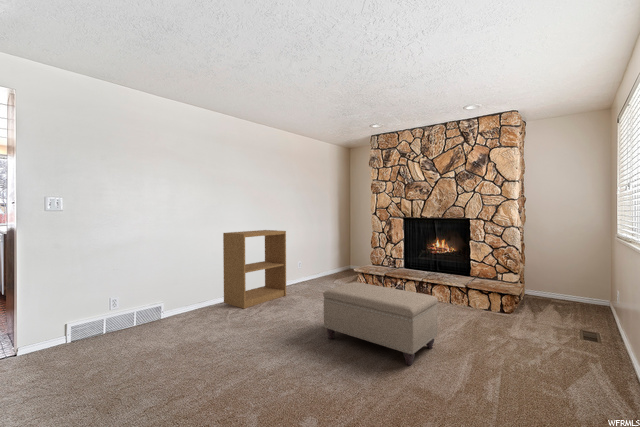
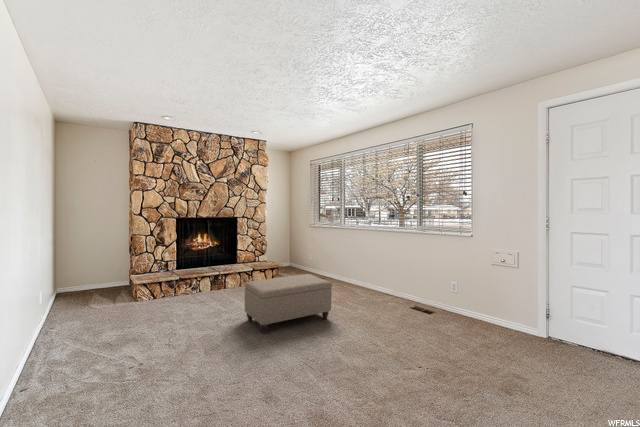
bookshelf: present [223,230,286,309] -> none [44,246,110,382]

